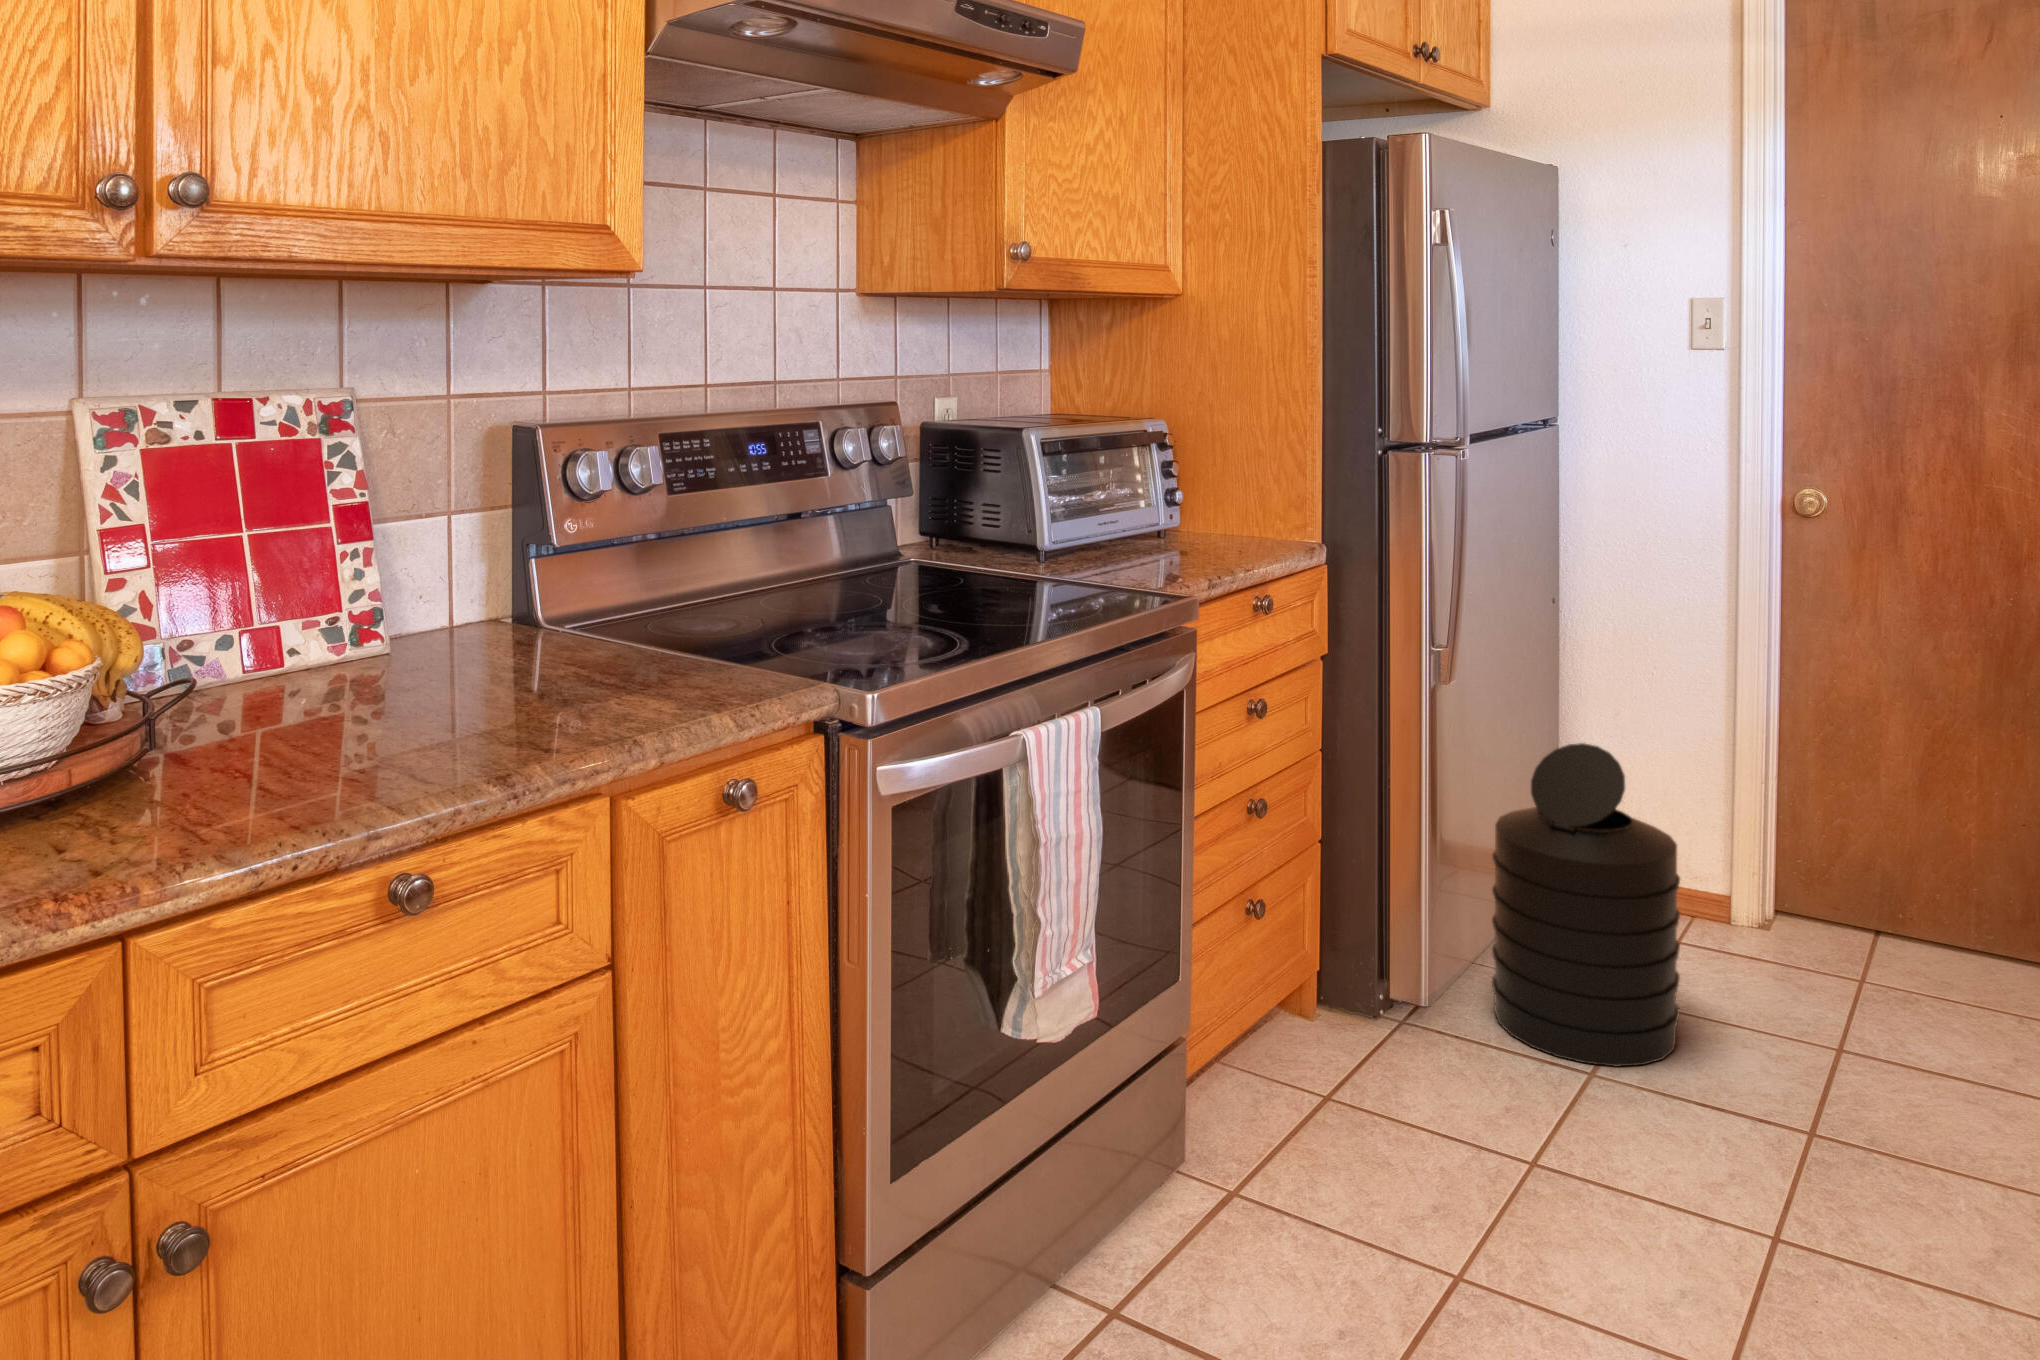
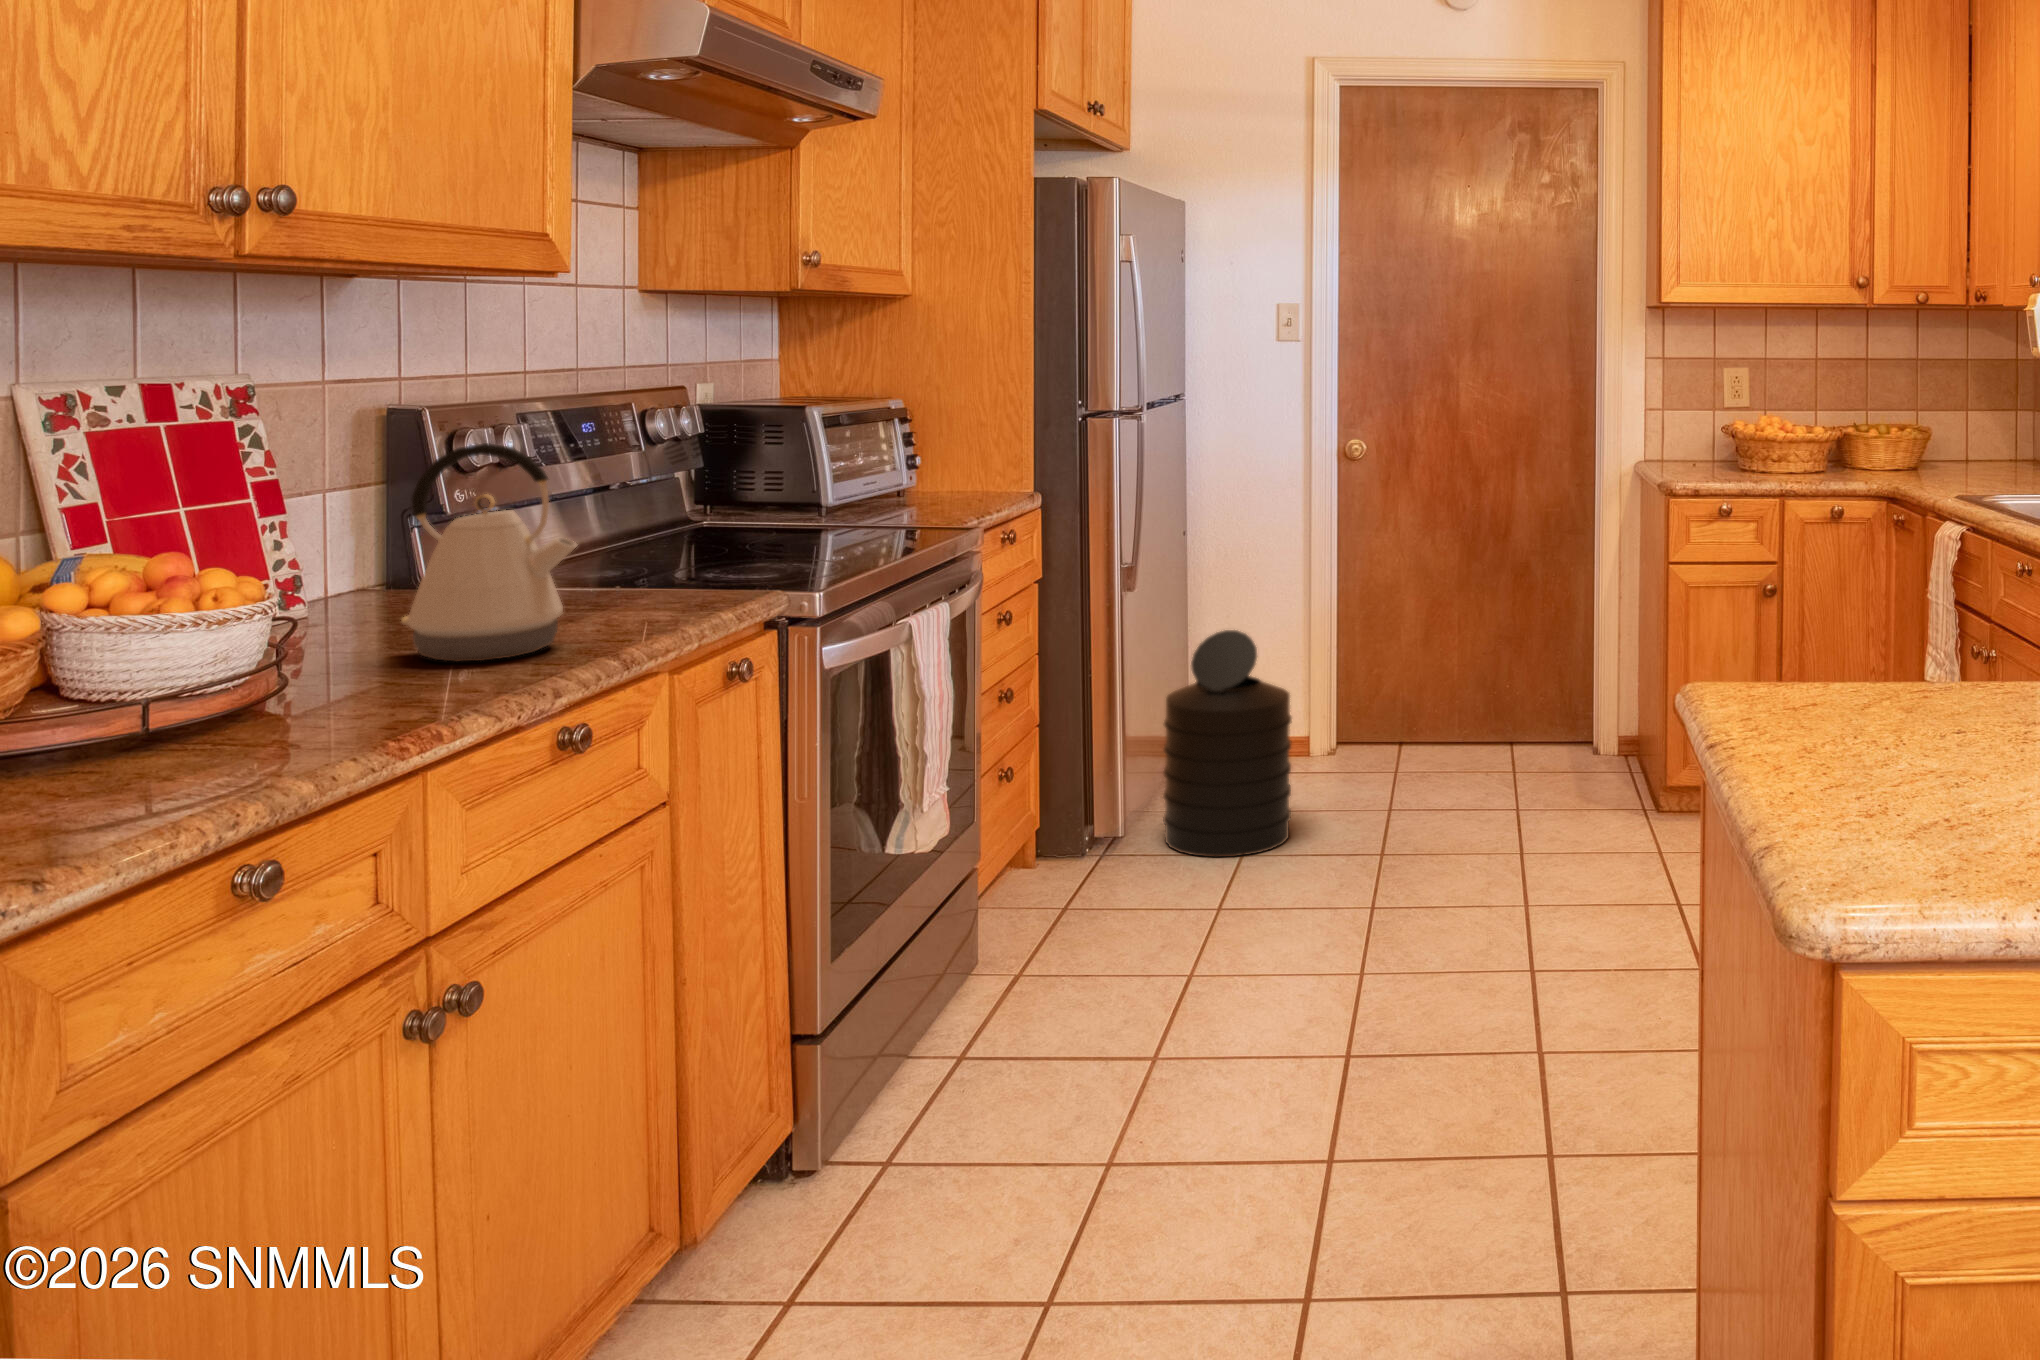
kettle: none [316,479,495,762] -> present [402,443,577,662]

